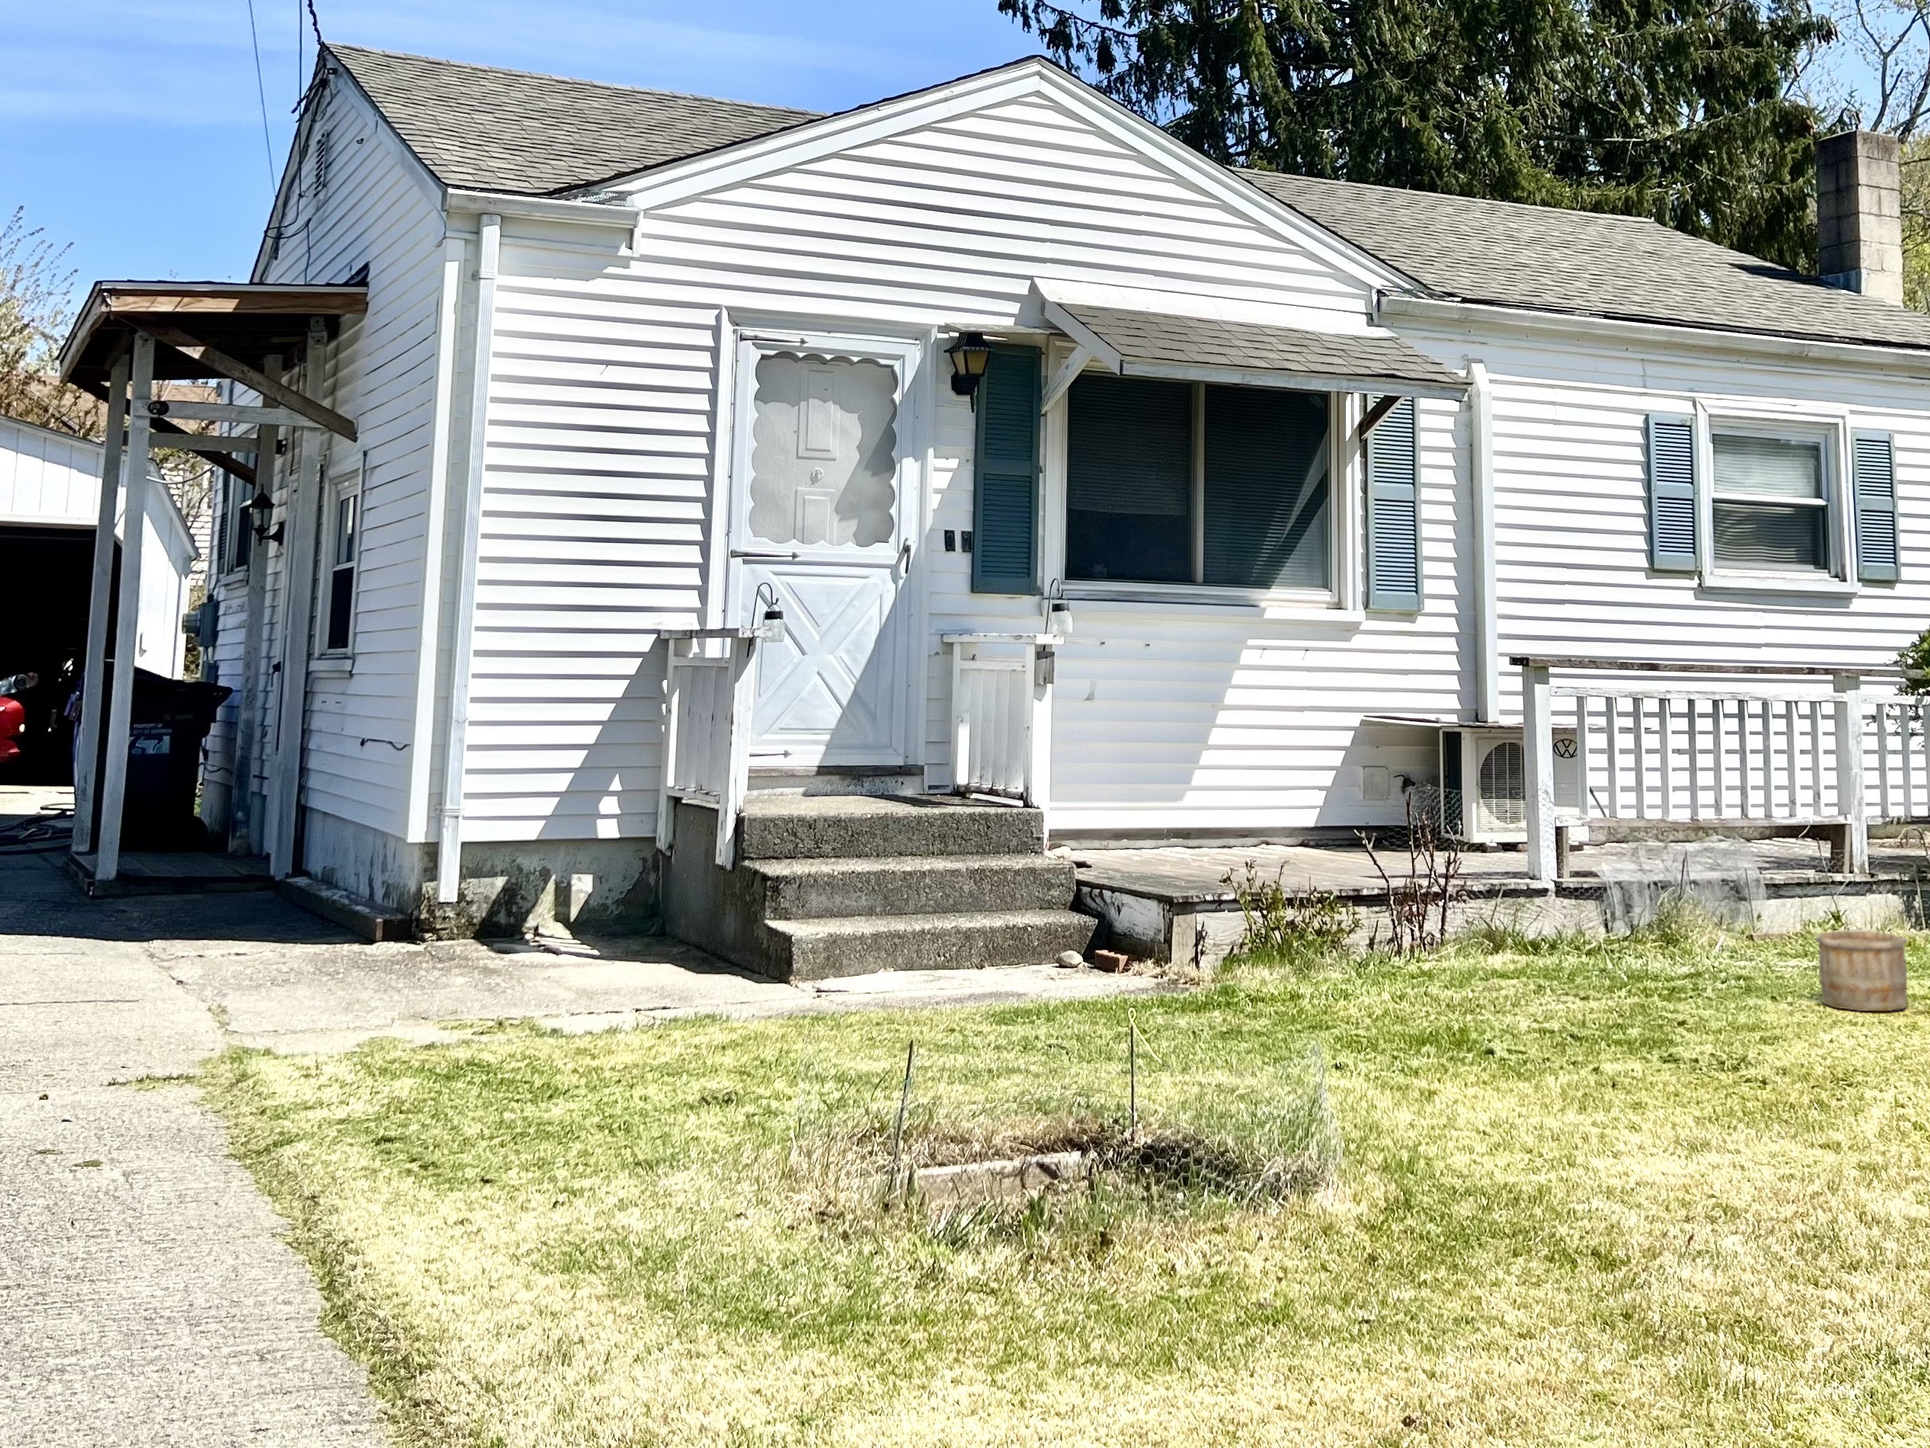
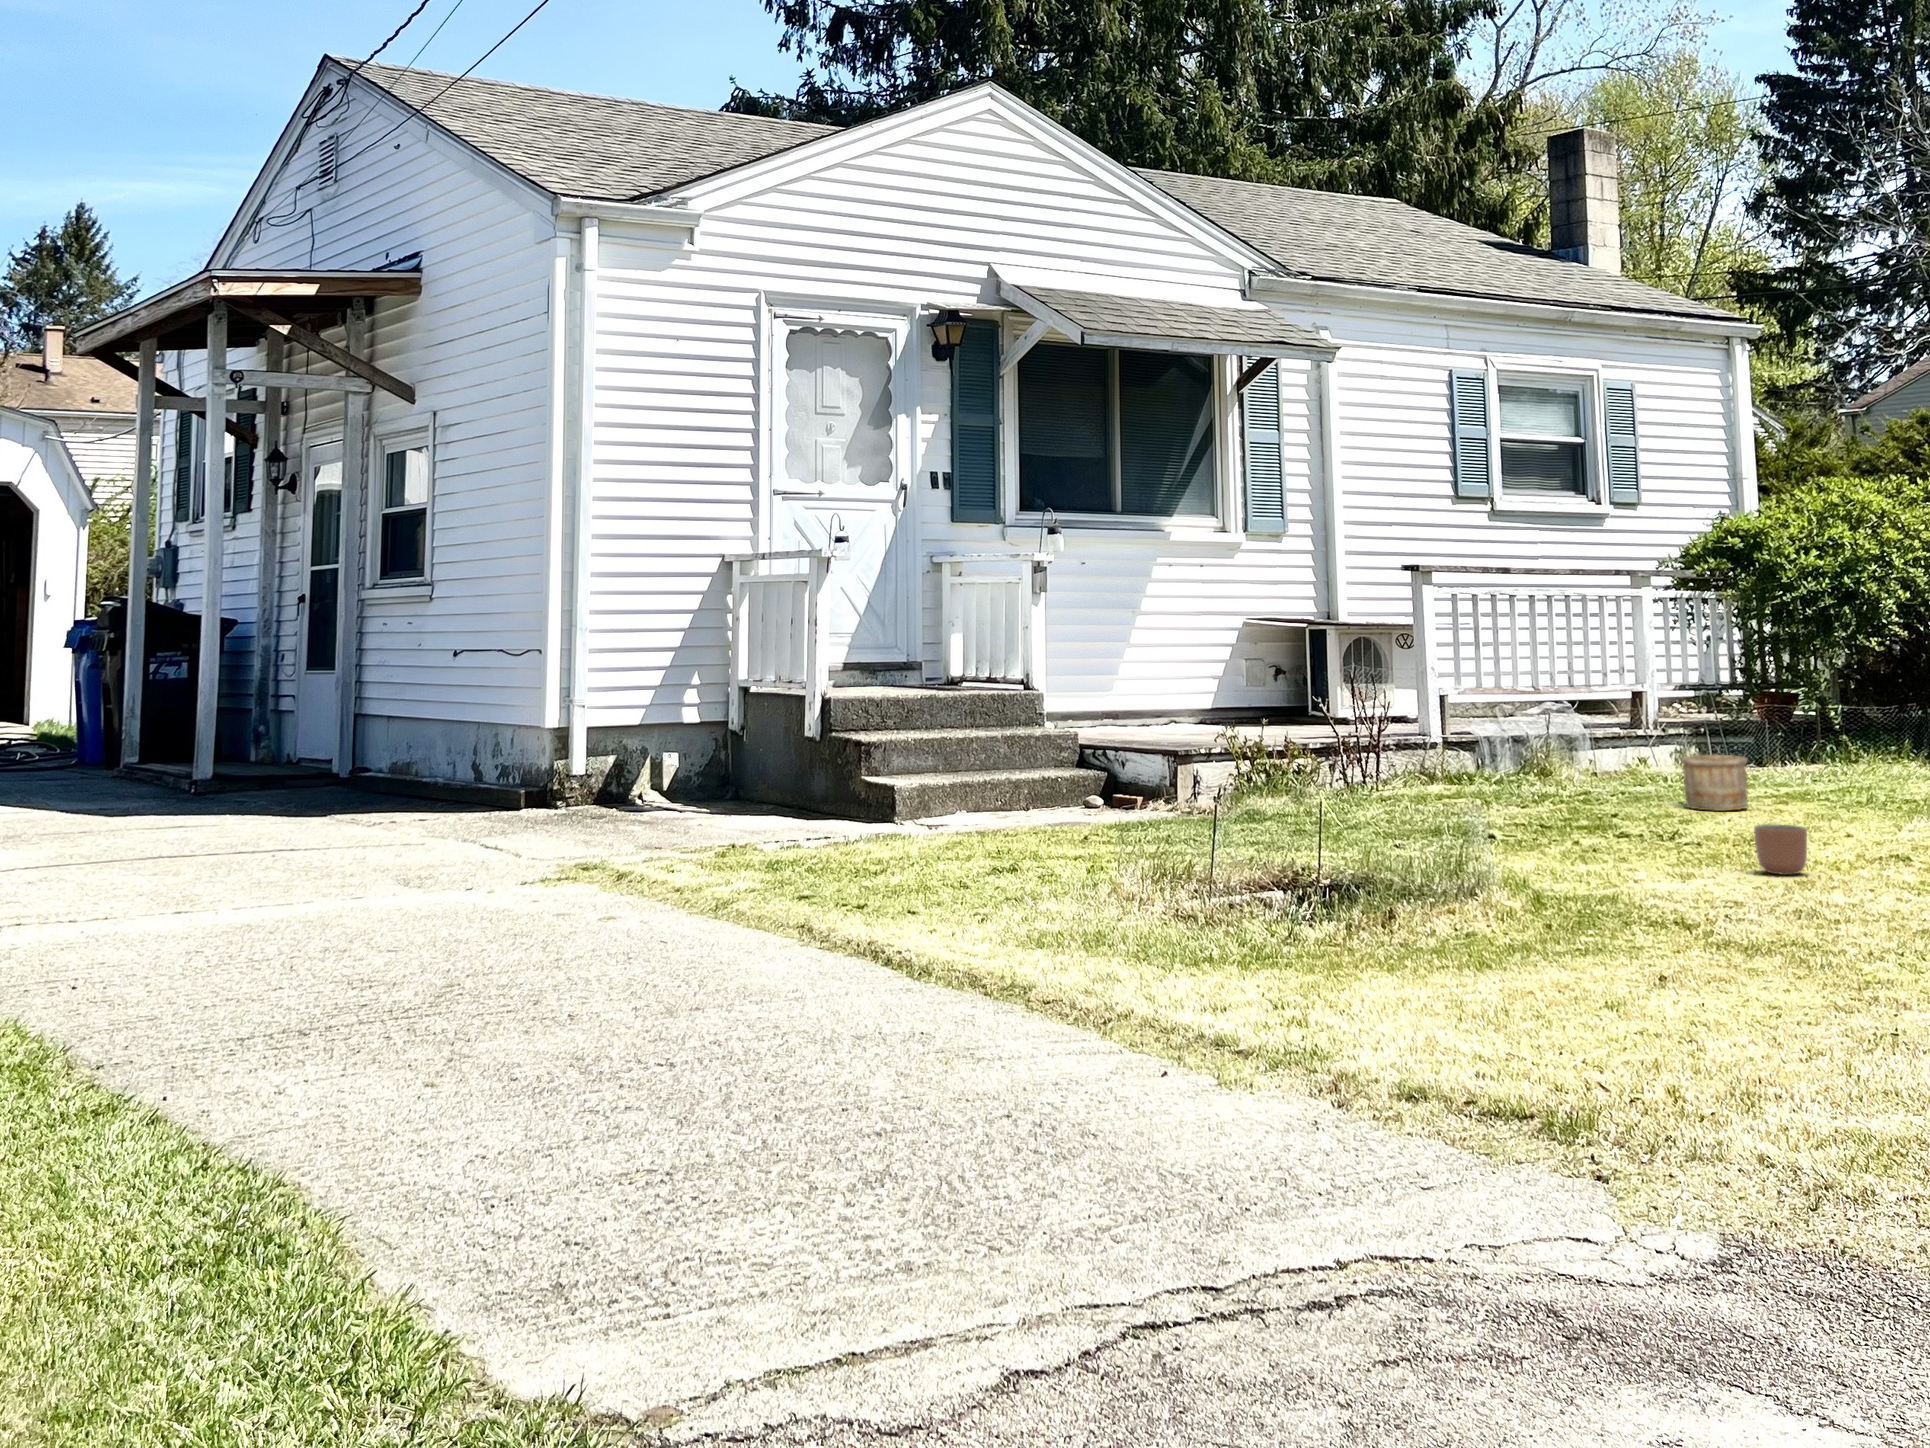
planter: none [1797,1070,1873,1149] -> present [1754,824,1807,875]

